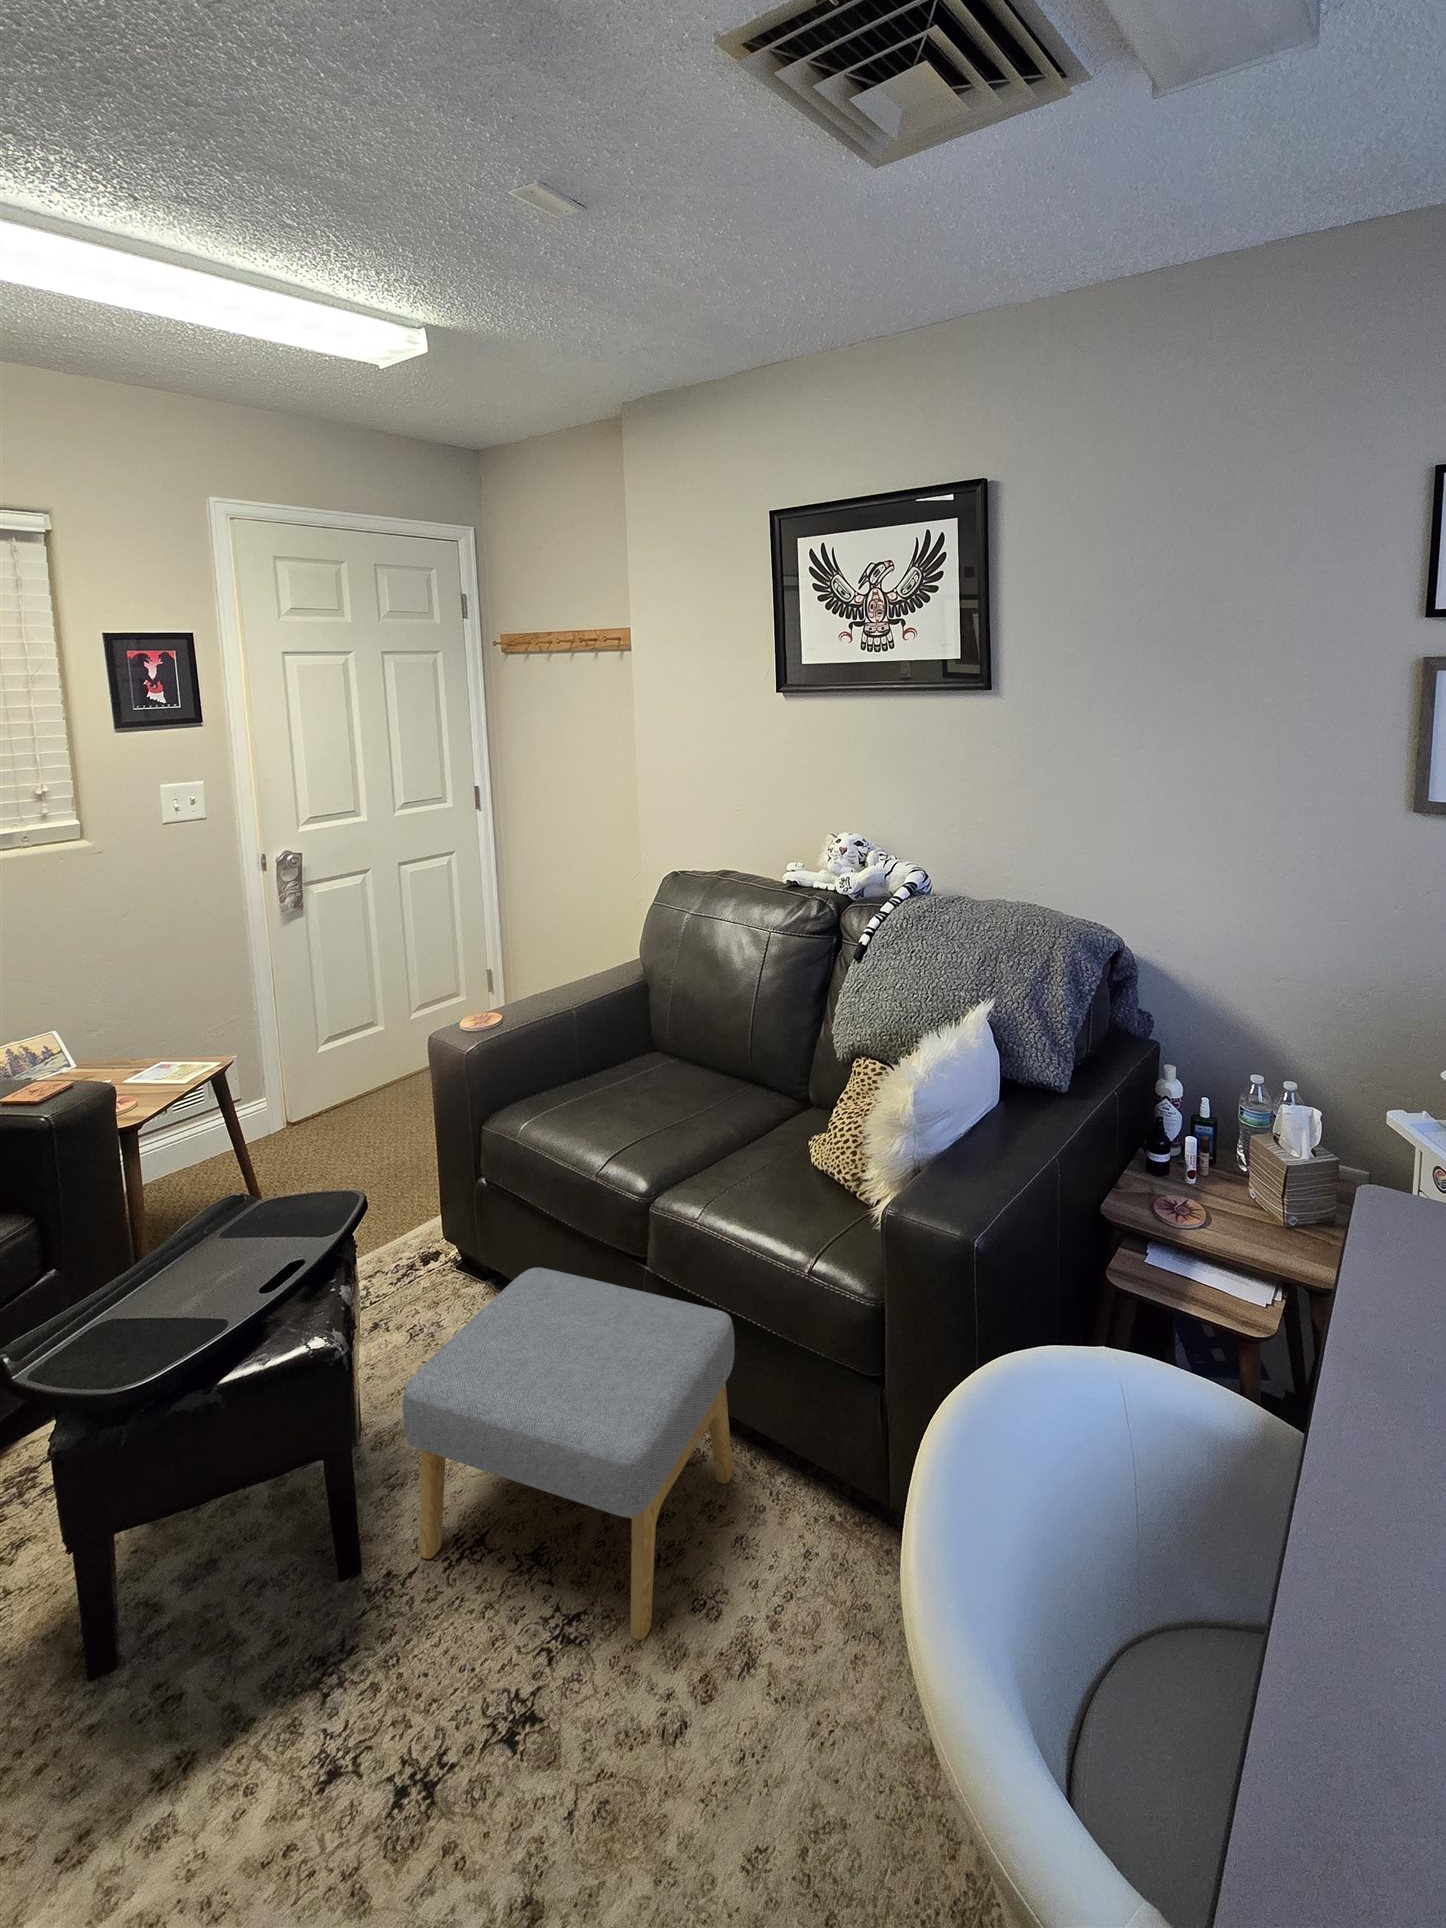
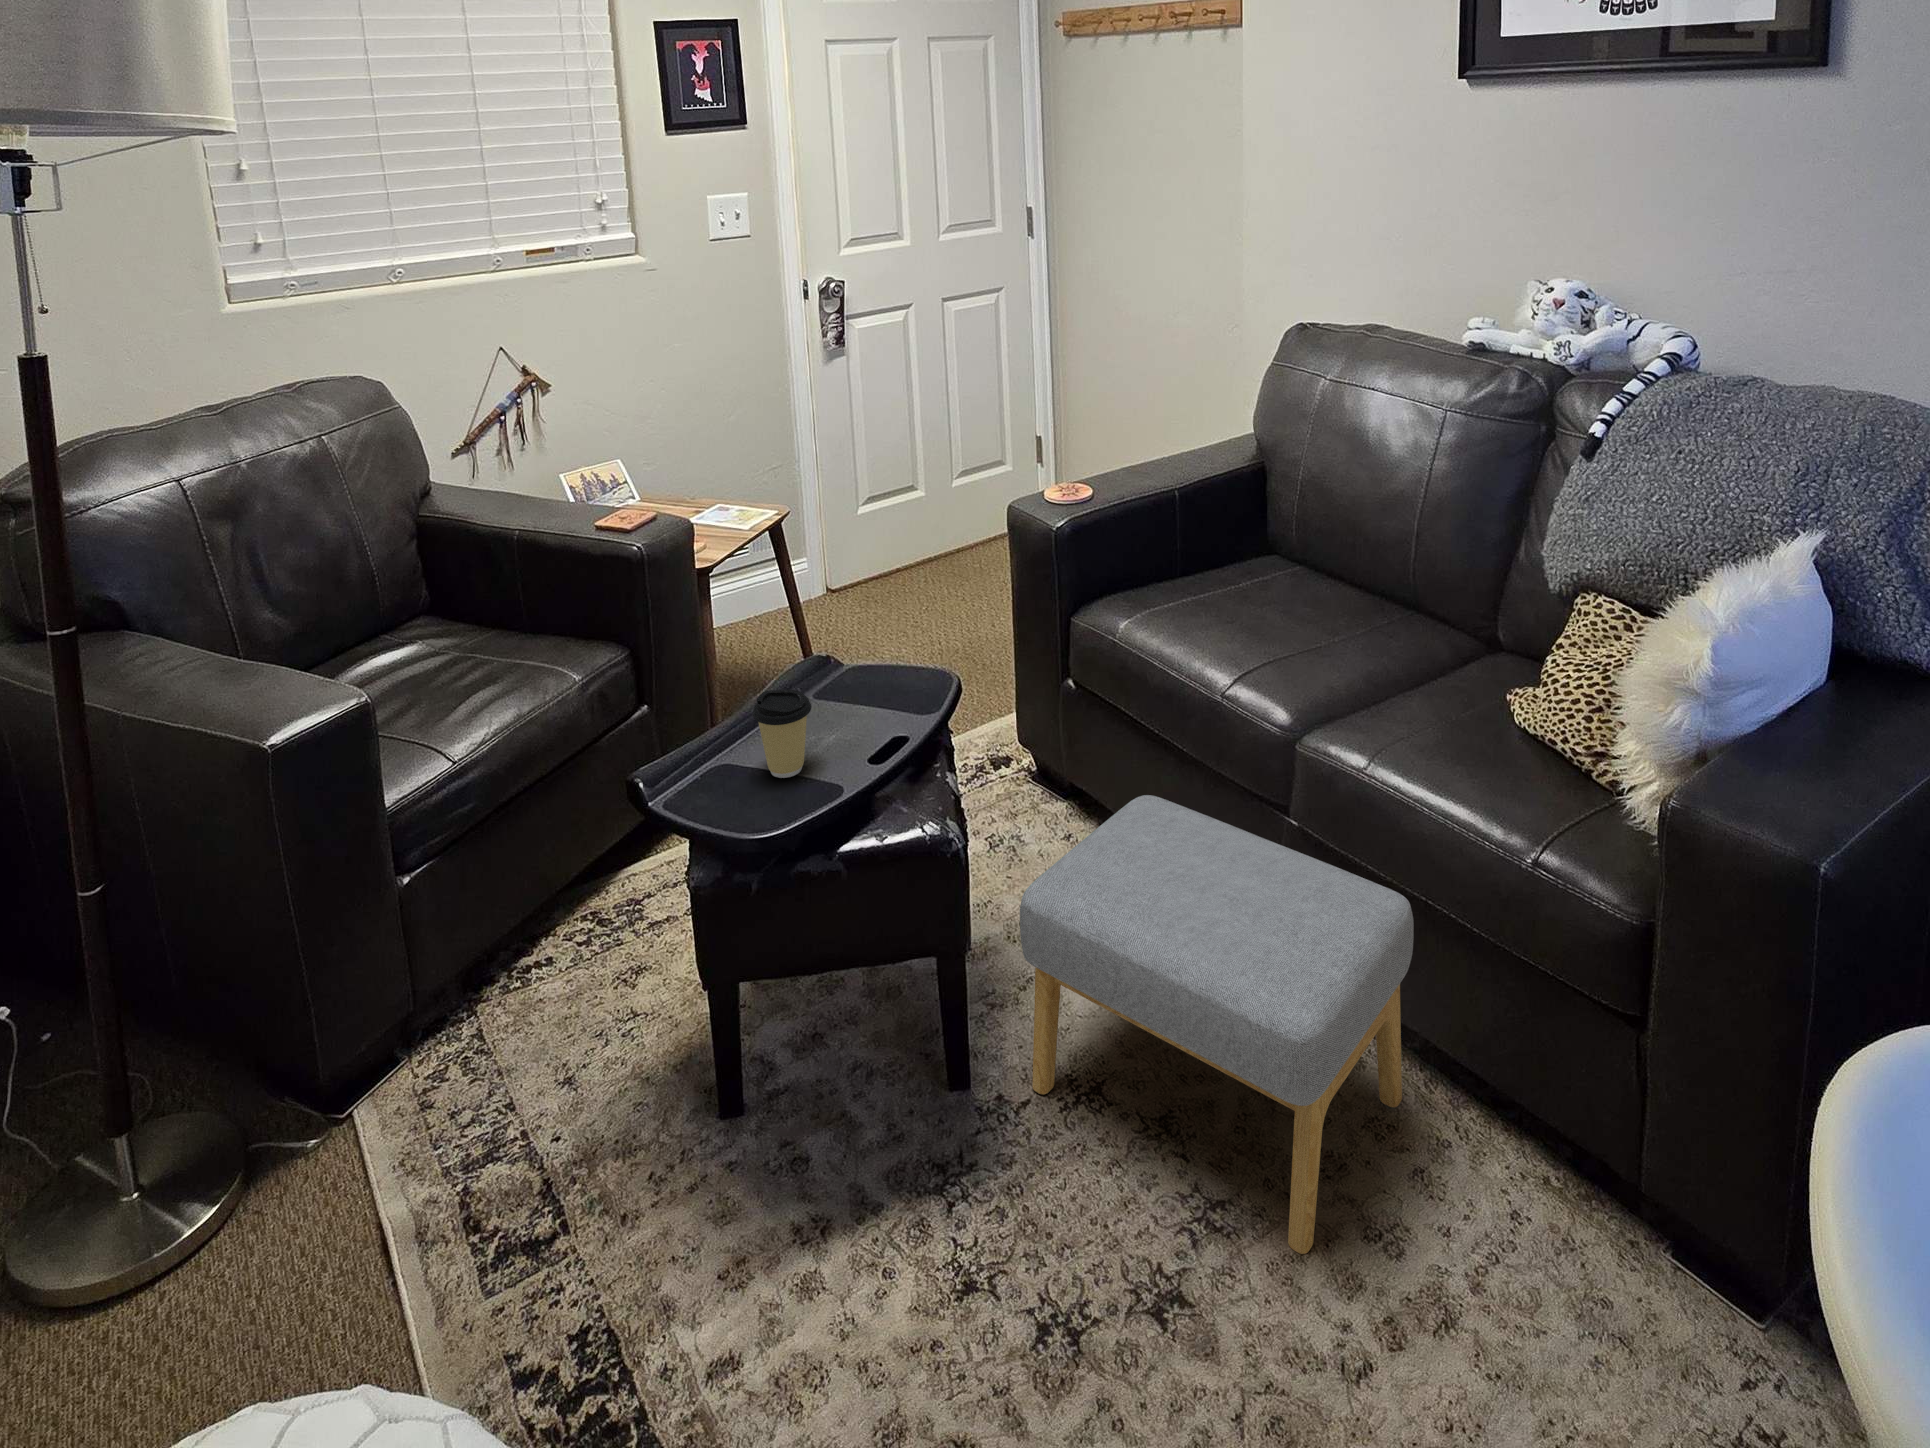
coffee cup: none [124,1242,193,1330] -> present [752,690,812,778]

